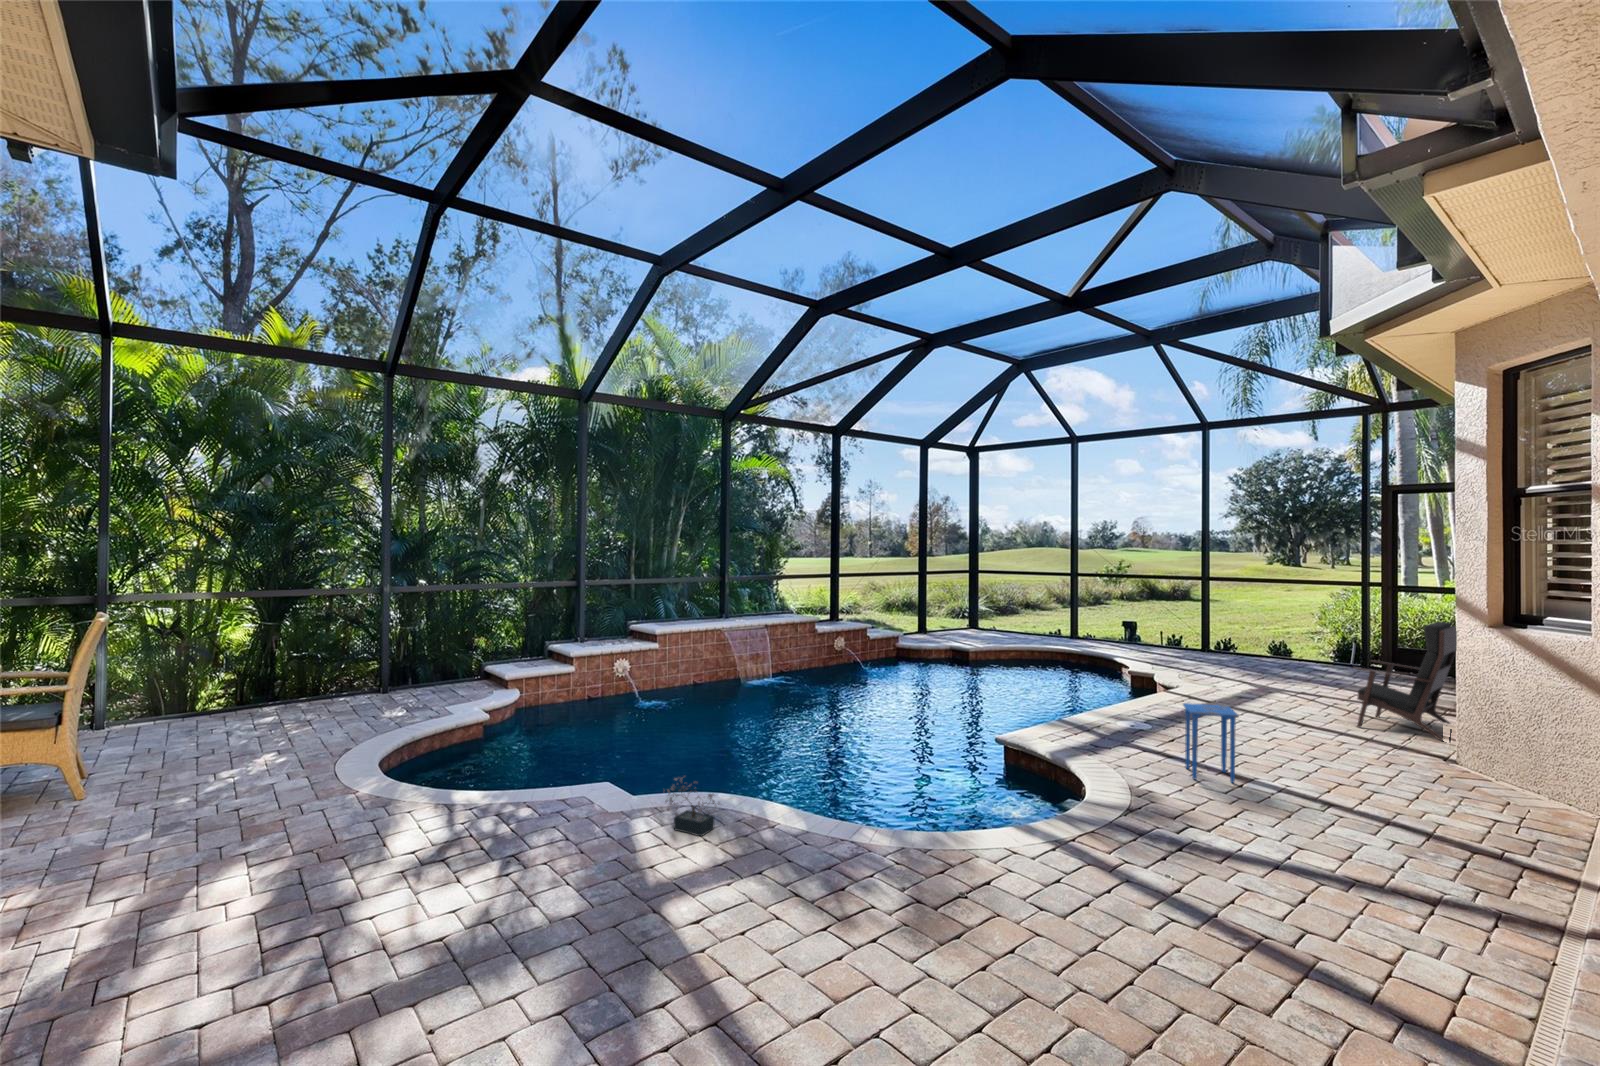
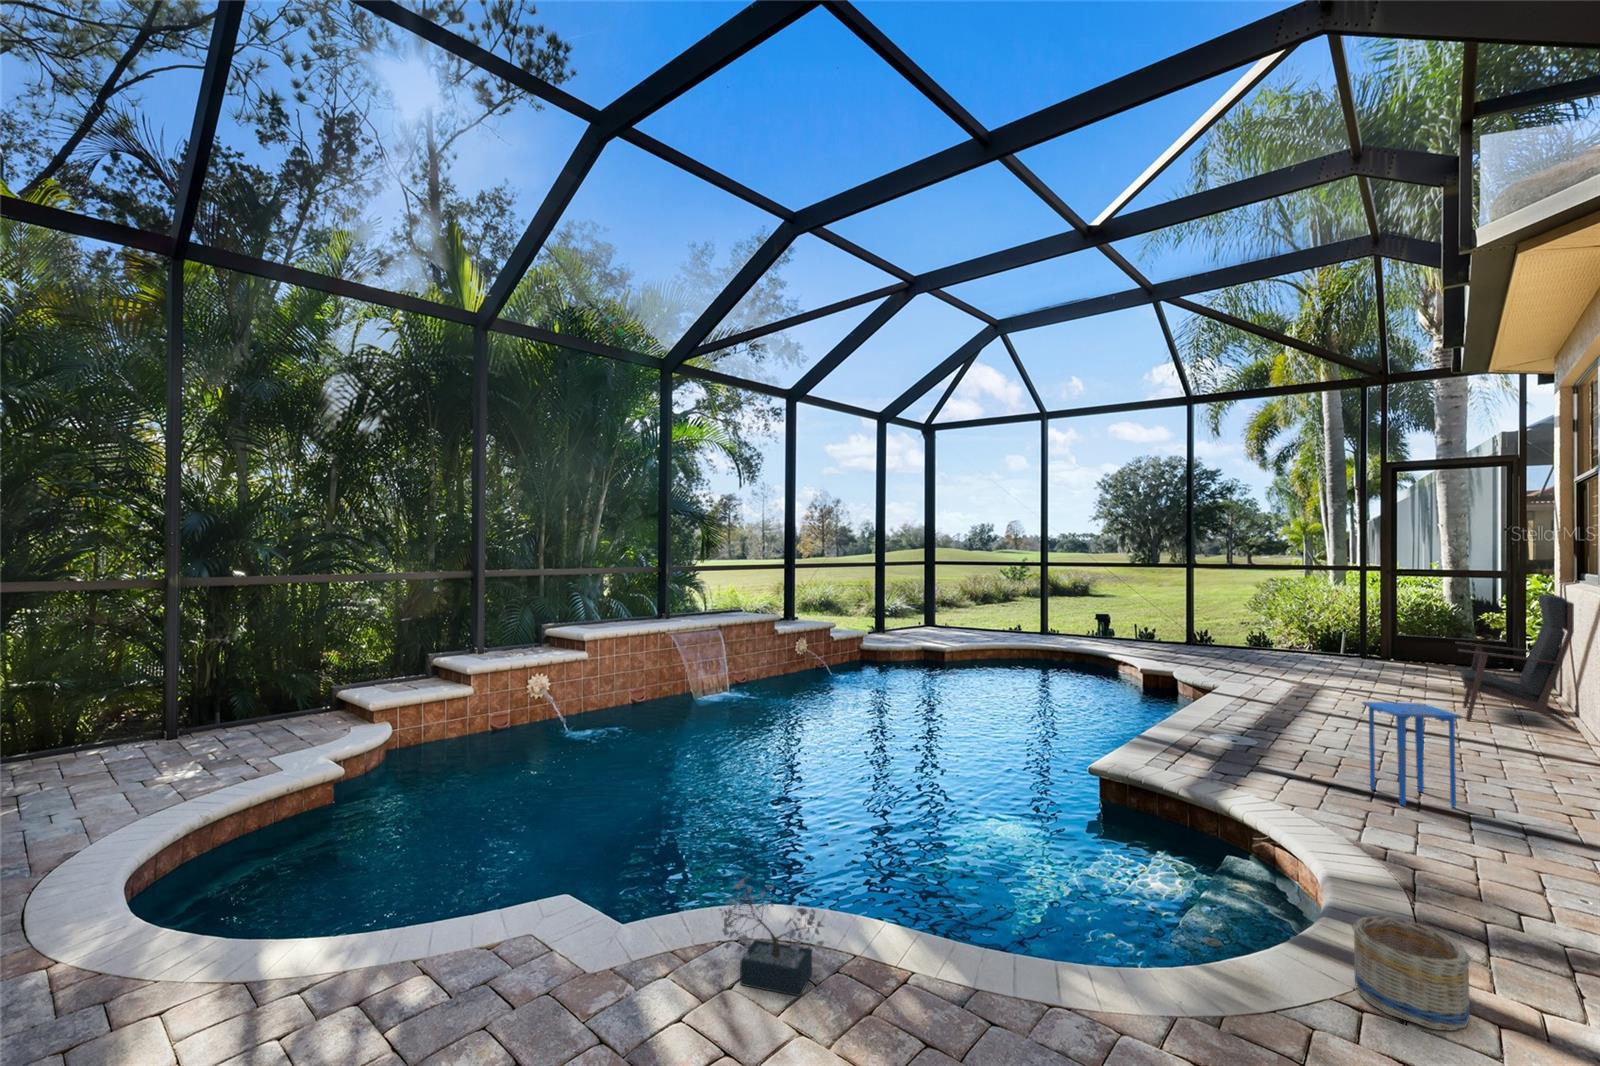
basket: none [1008,820,1062,877] -> present [1352,916,1471,1030]

